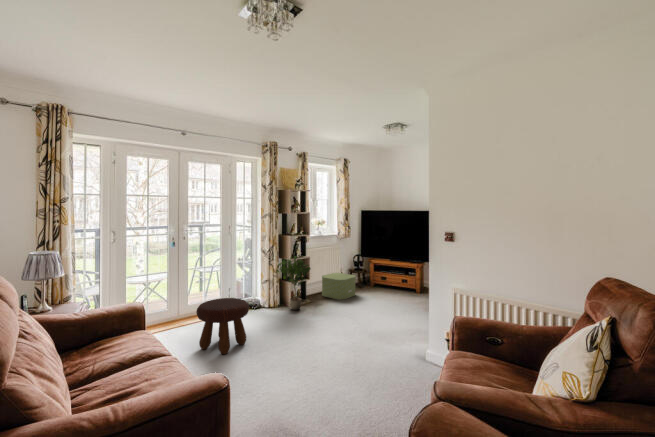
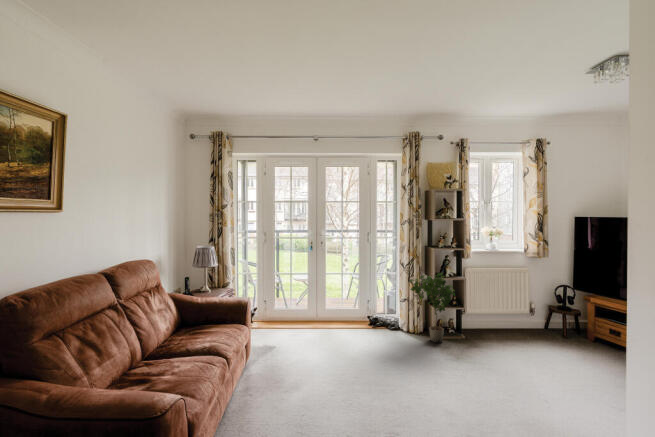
storage box: present [322,273,356,300] -> none [493,305,551,346]
footstool: present [196,298,249,354] -> none [288,307,342,368]

